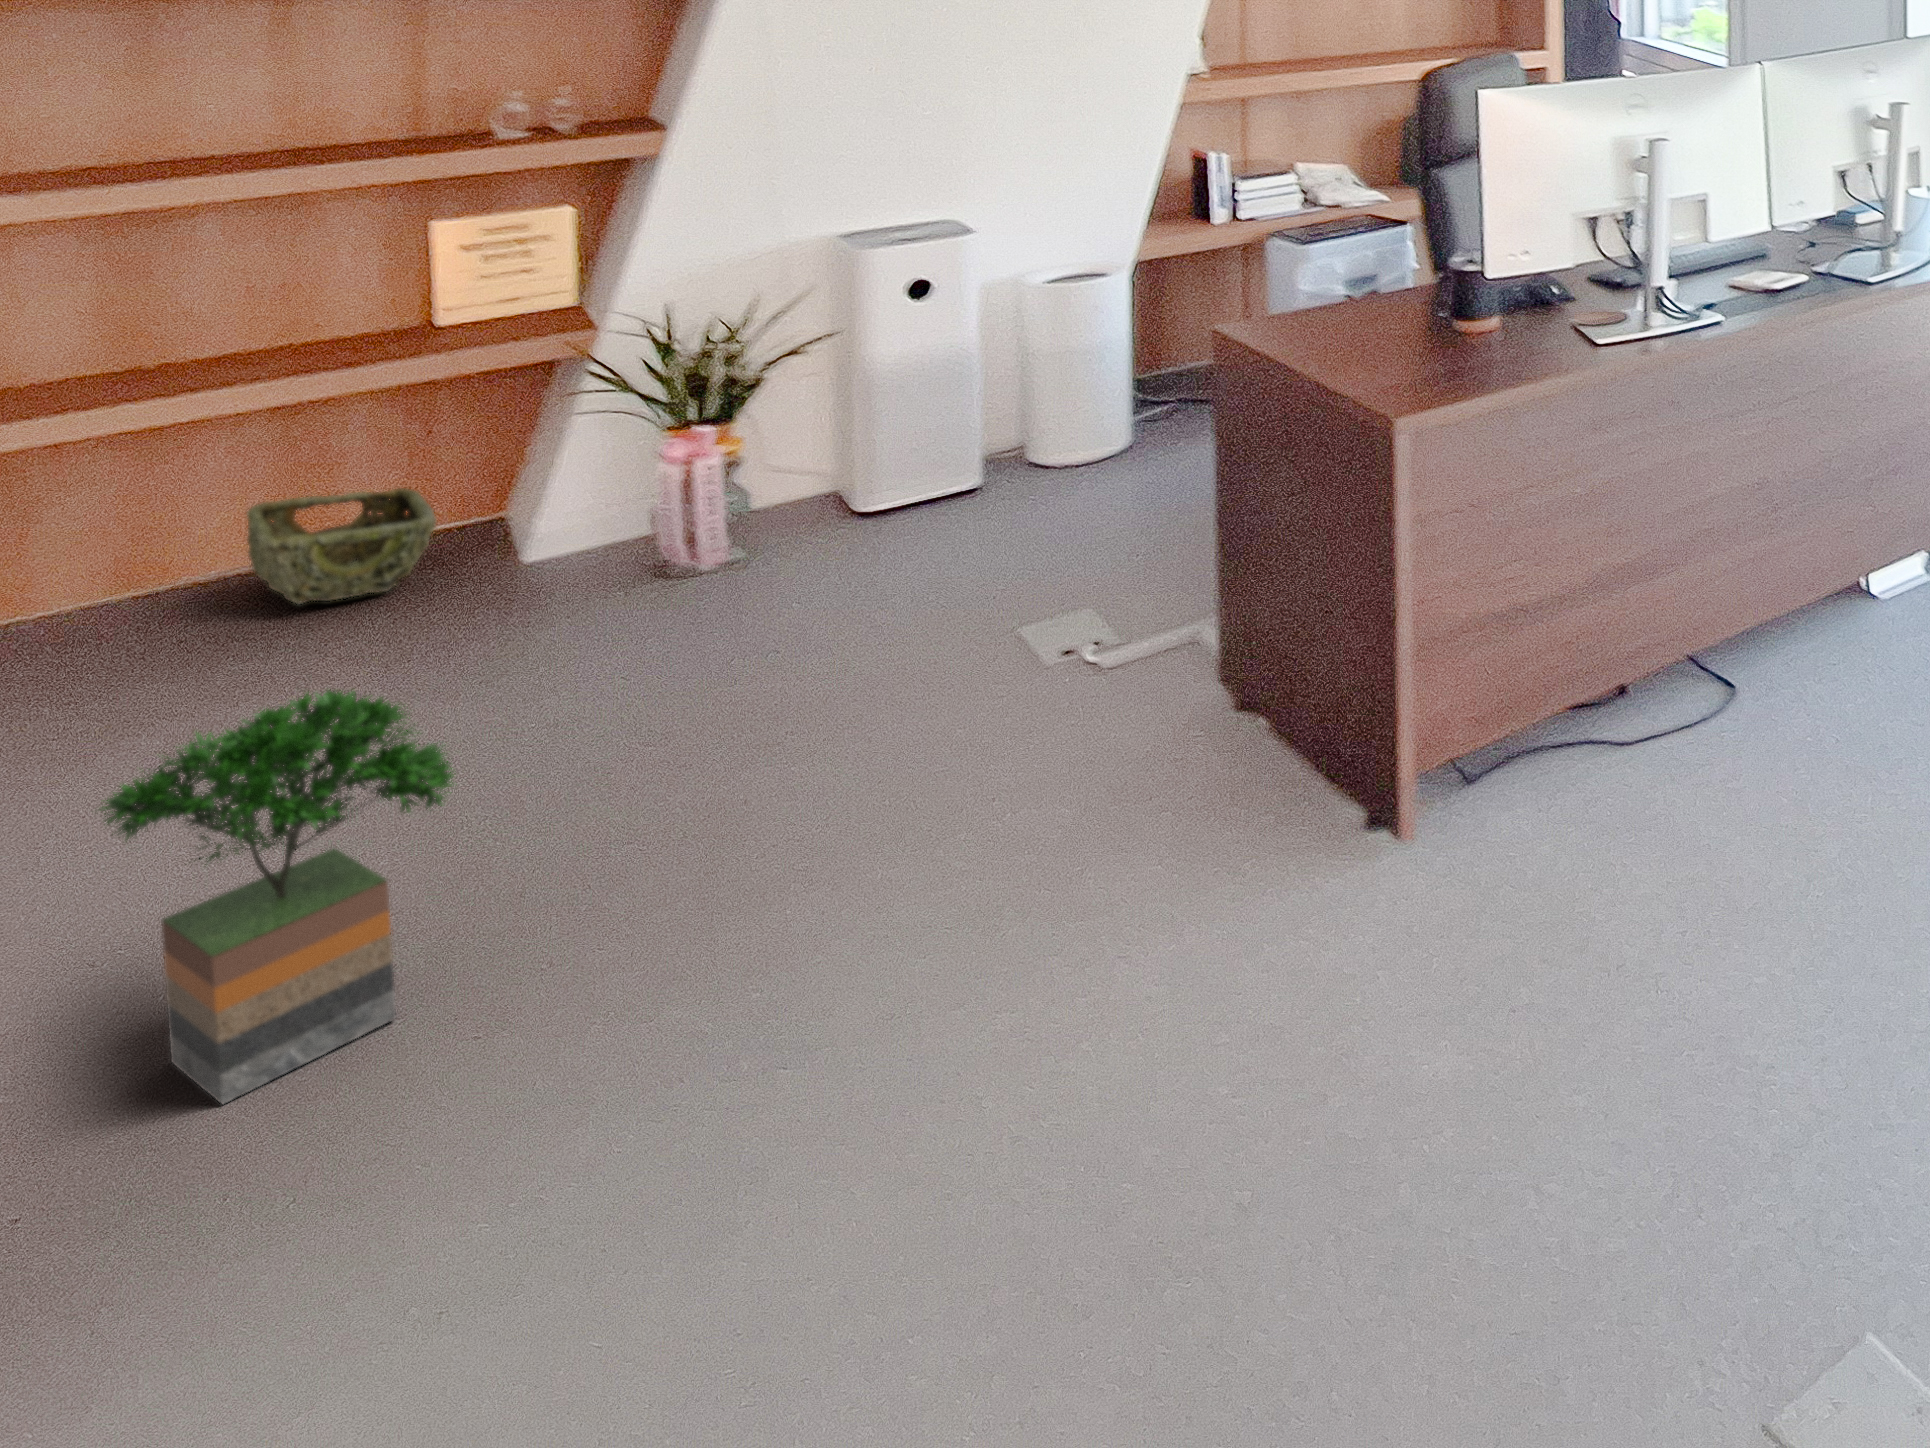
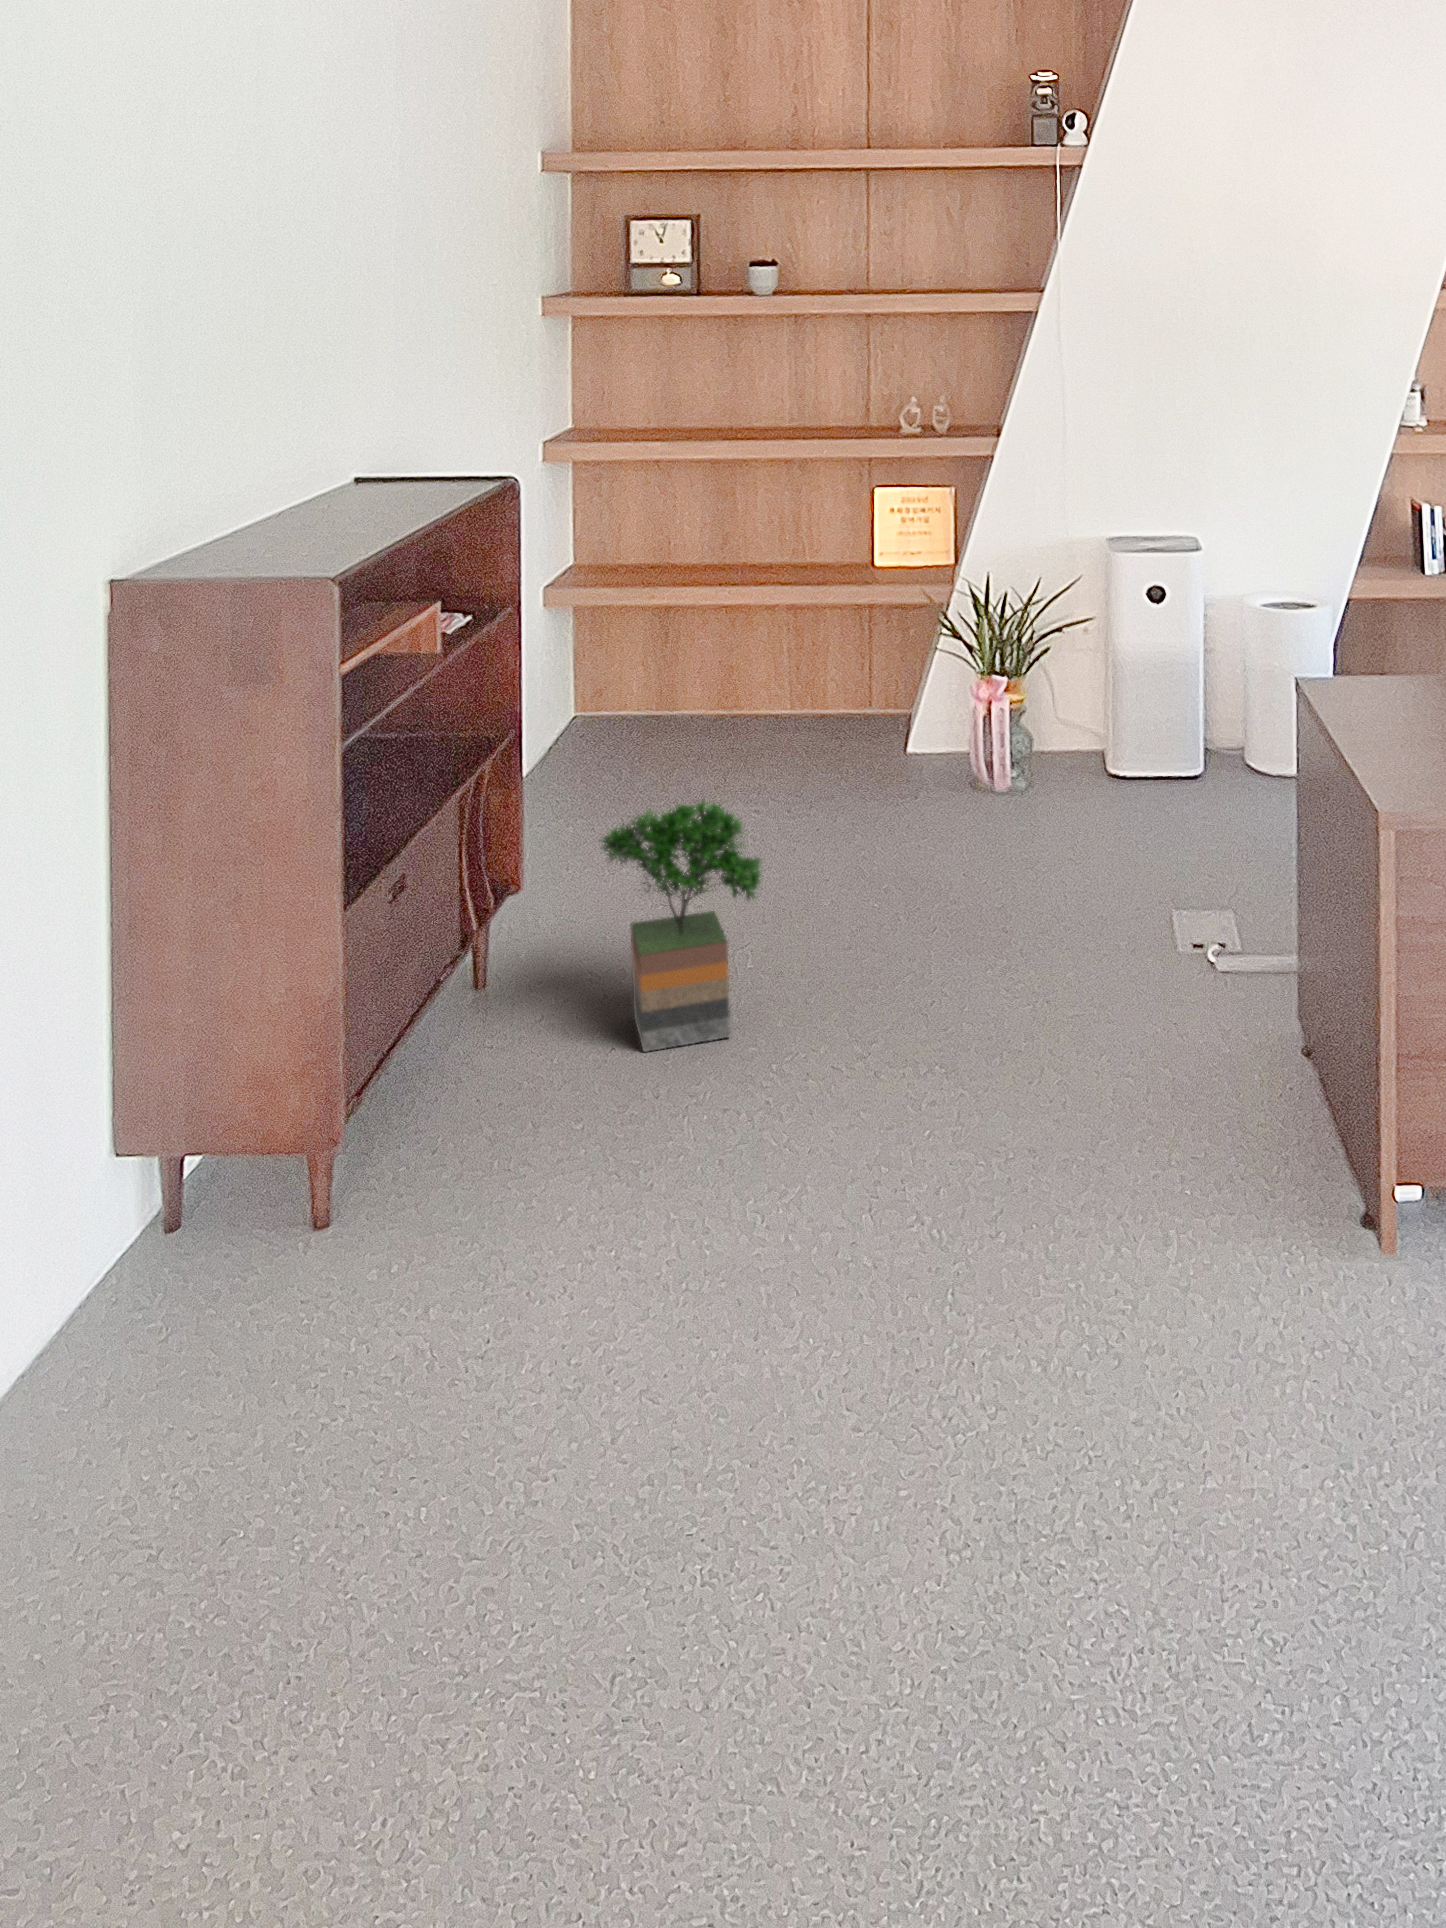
woven basket: present [247,488,436,604] -> none [767,675,859,755]

